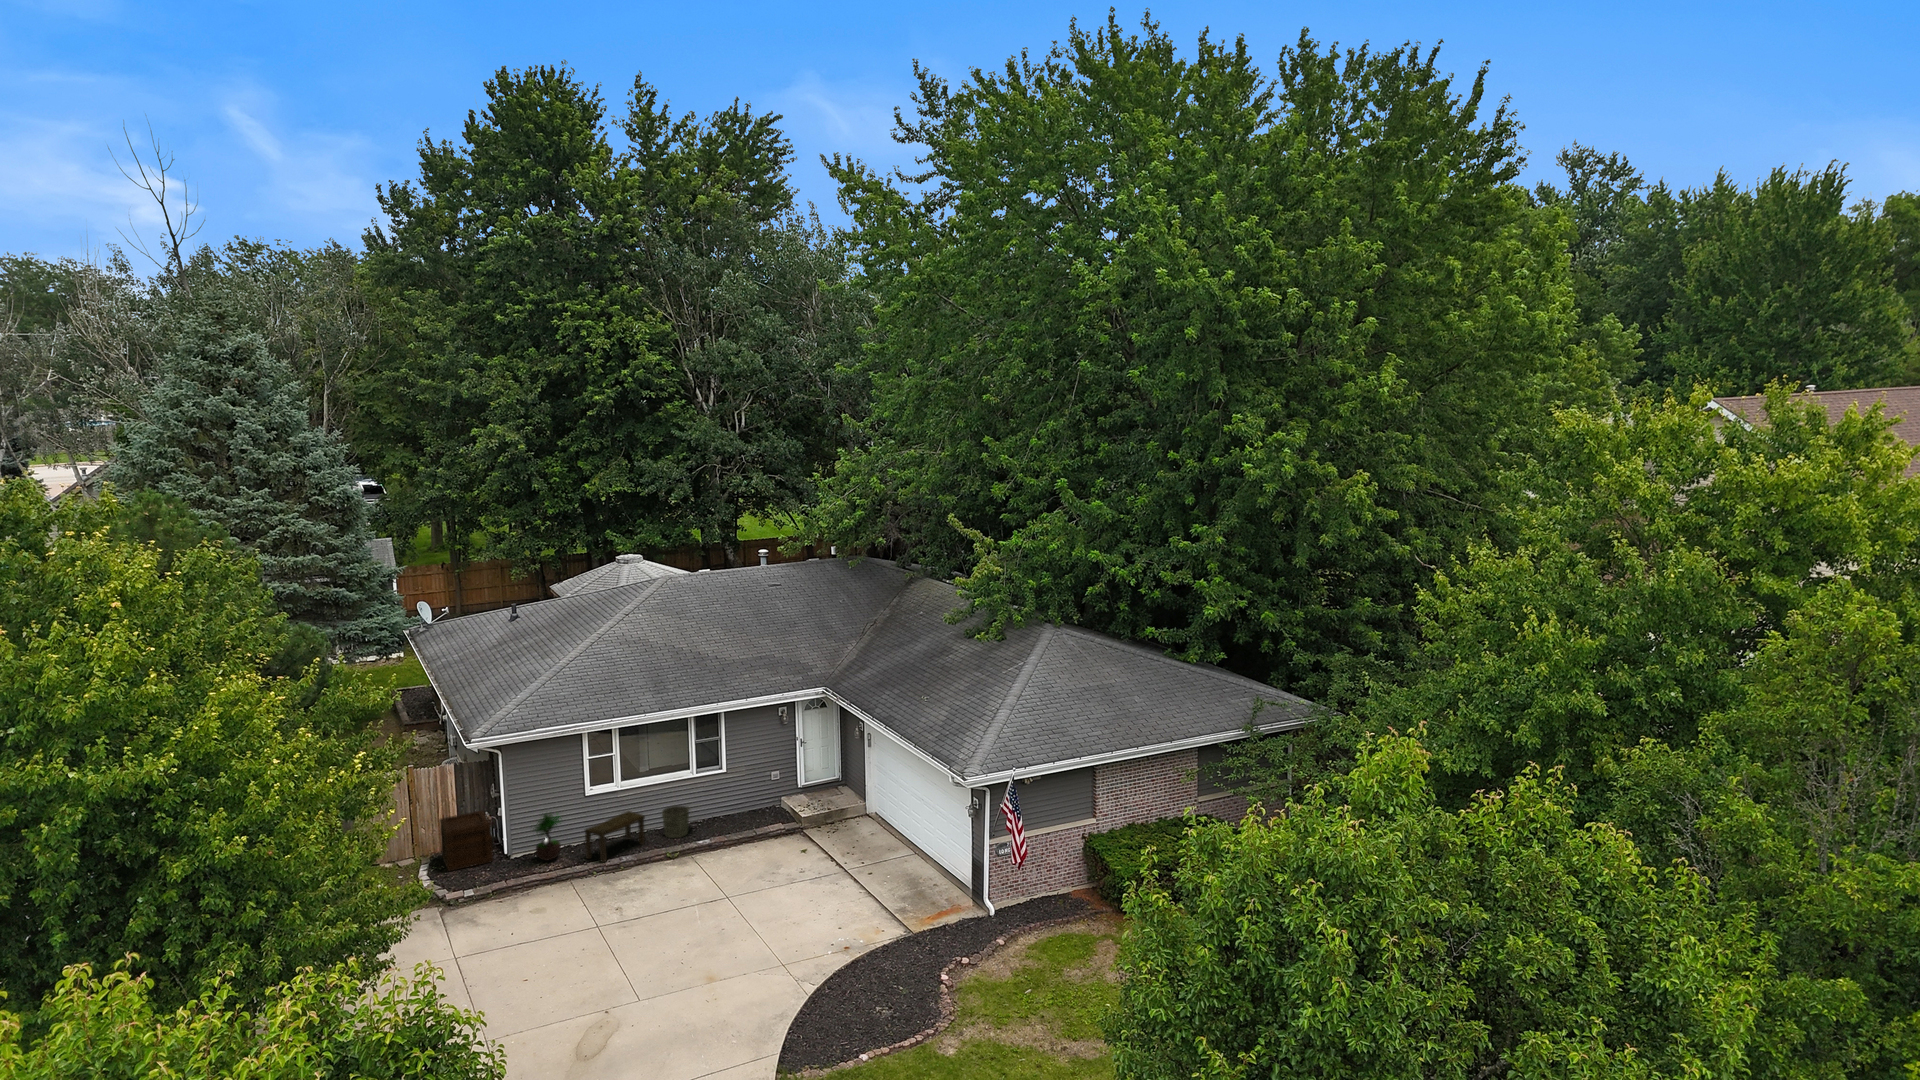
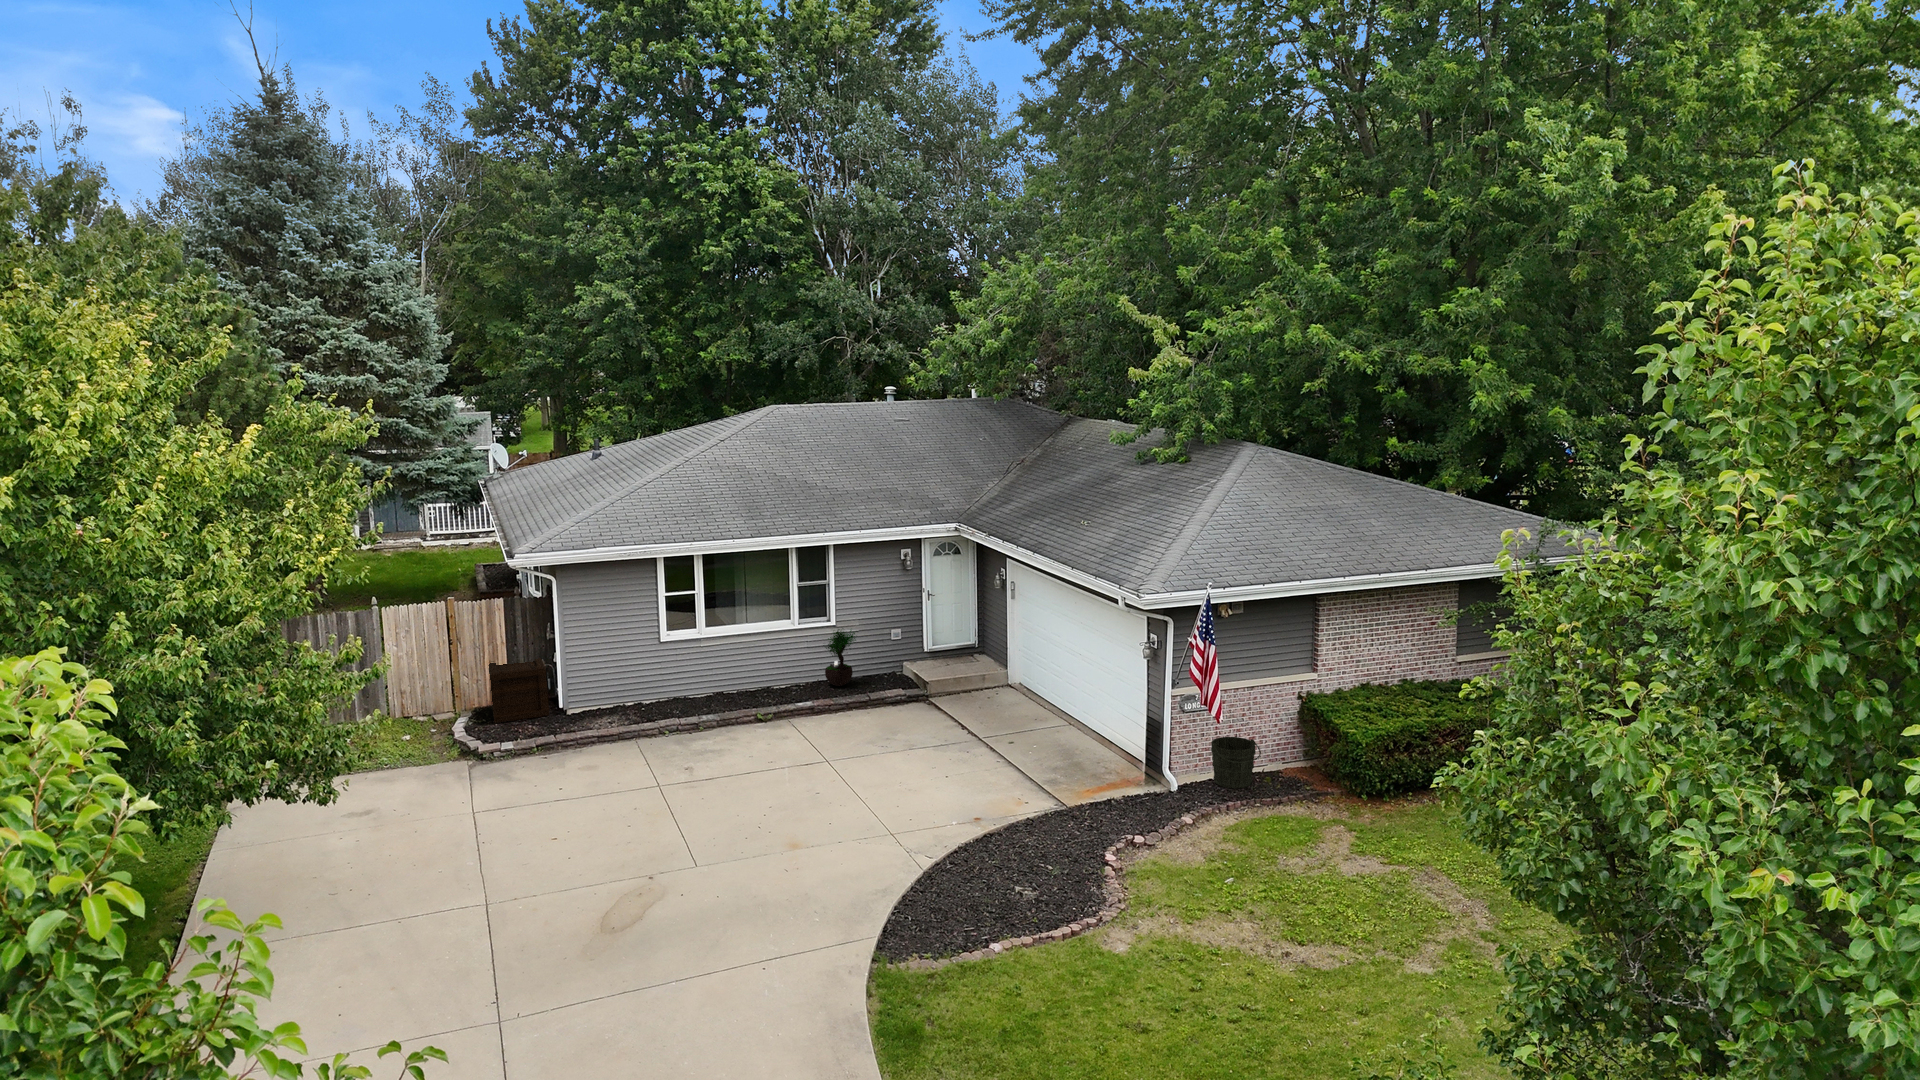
bucket: present [662,806,690,838] -> present [1211,737,1261,788]
bench: present [585,811,645,862] -> none [656,663,731,720]
potted tree: present [533,814,561,860] -> present [825,629,856,686]

